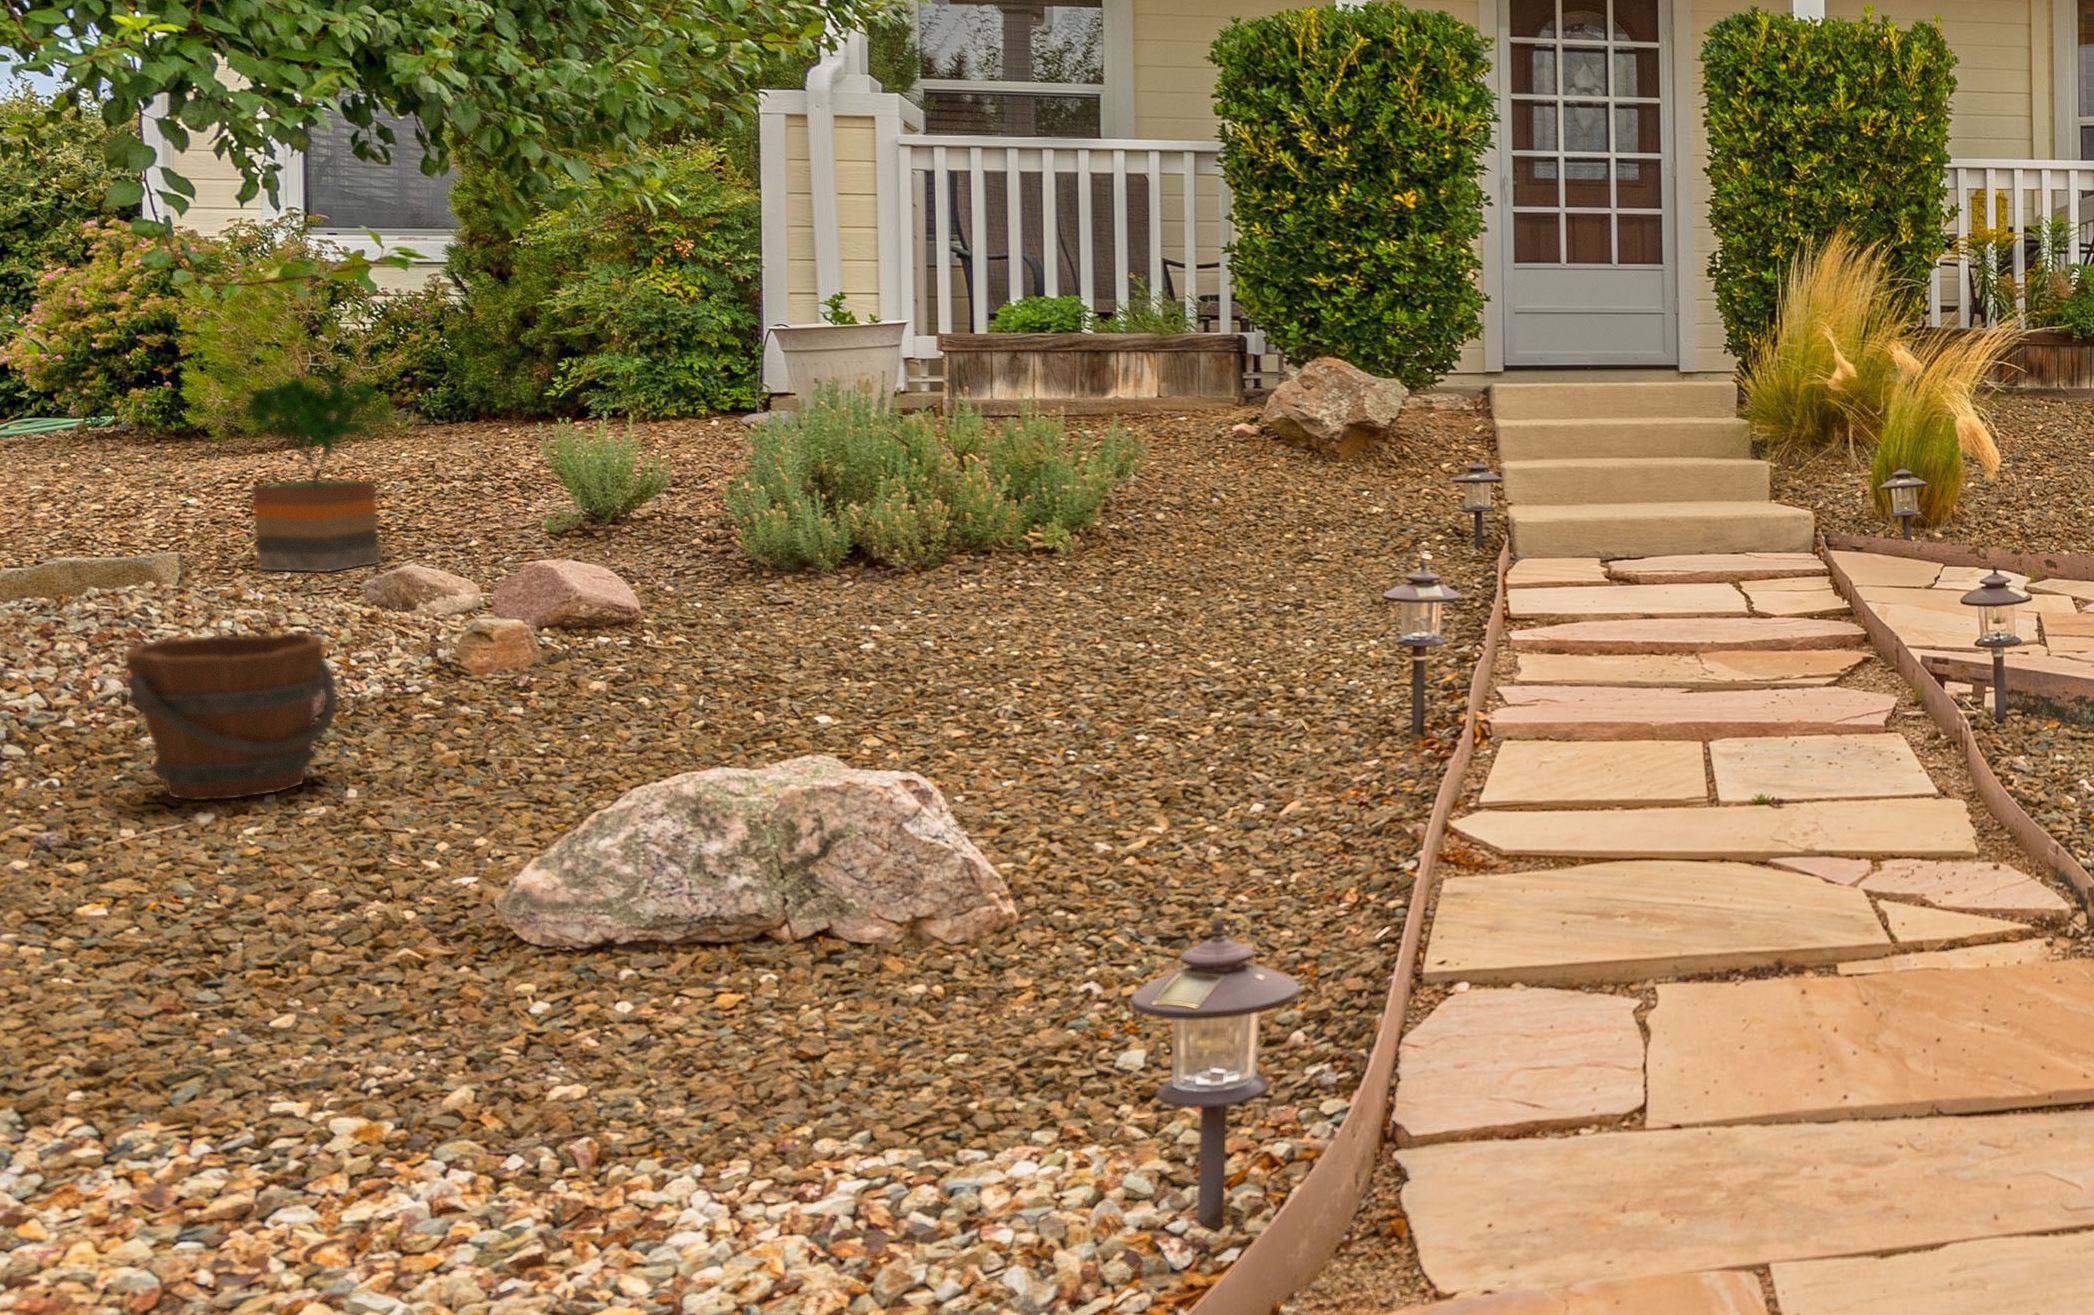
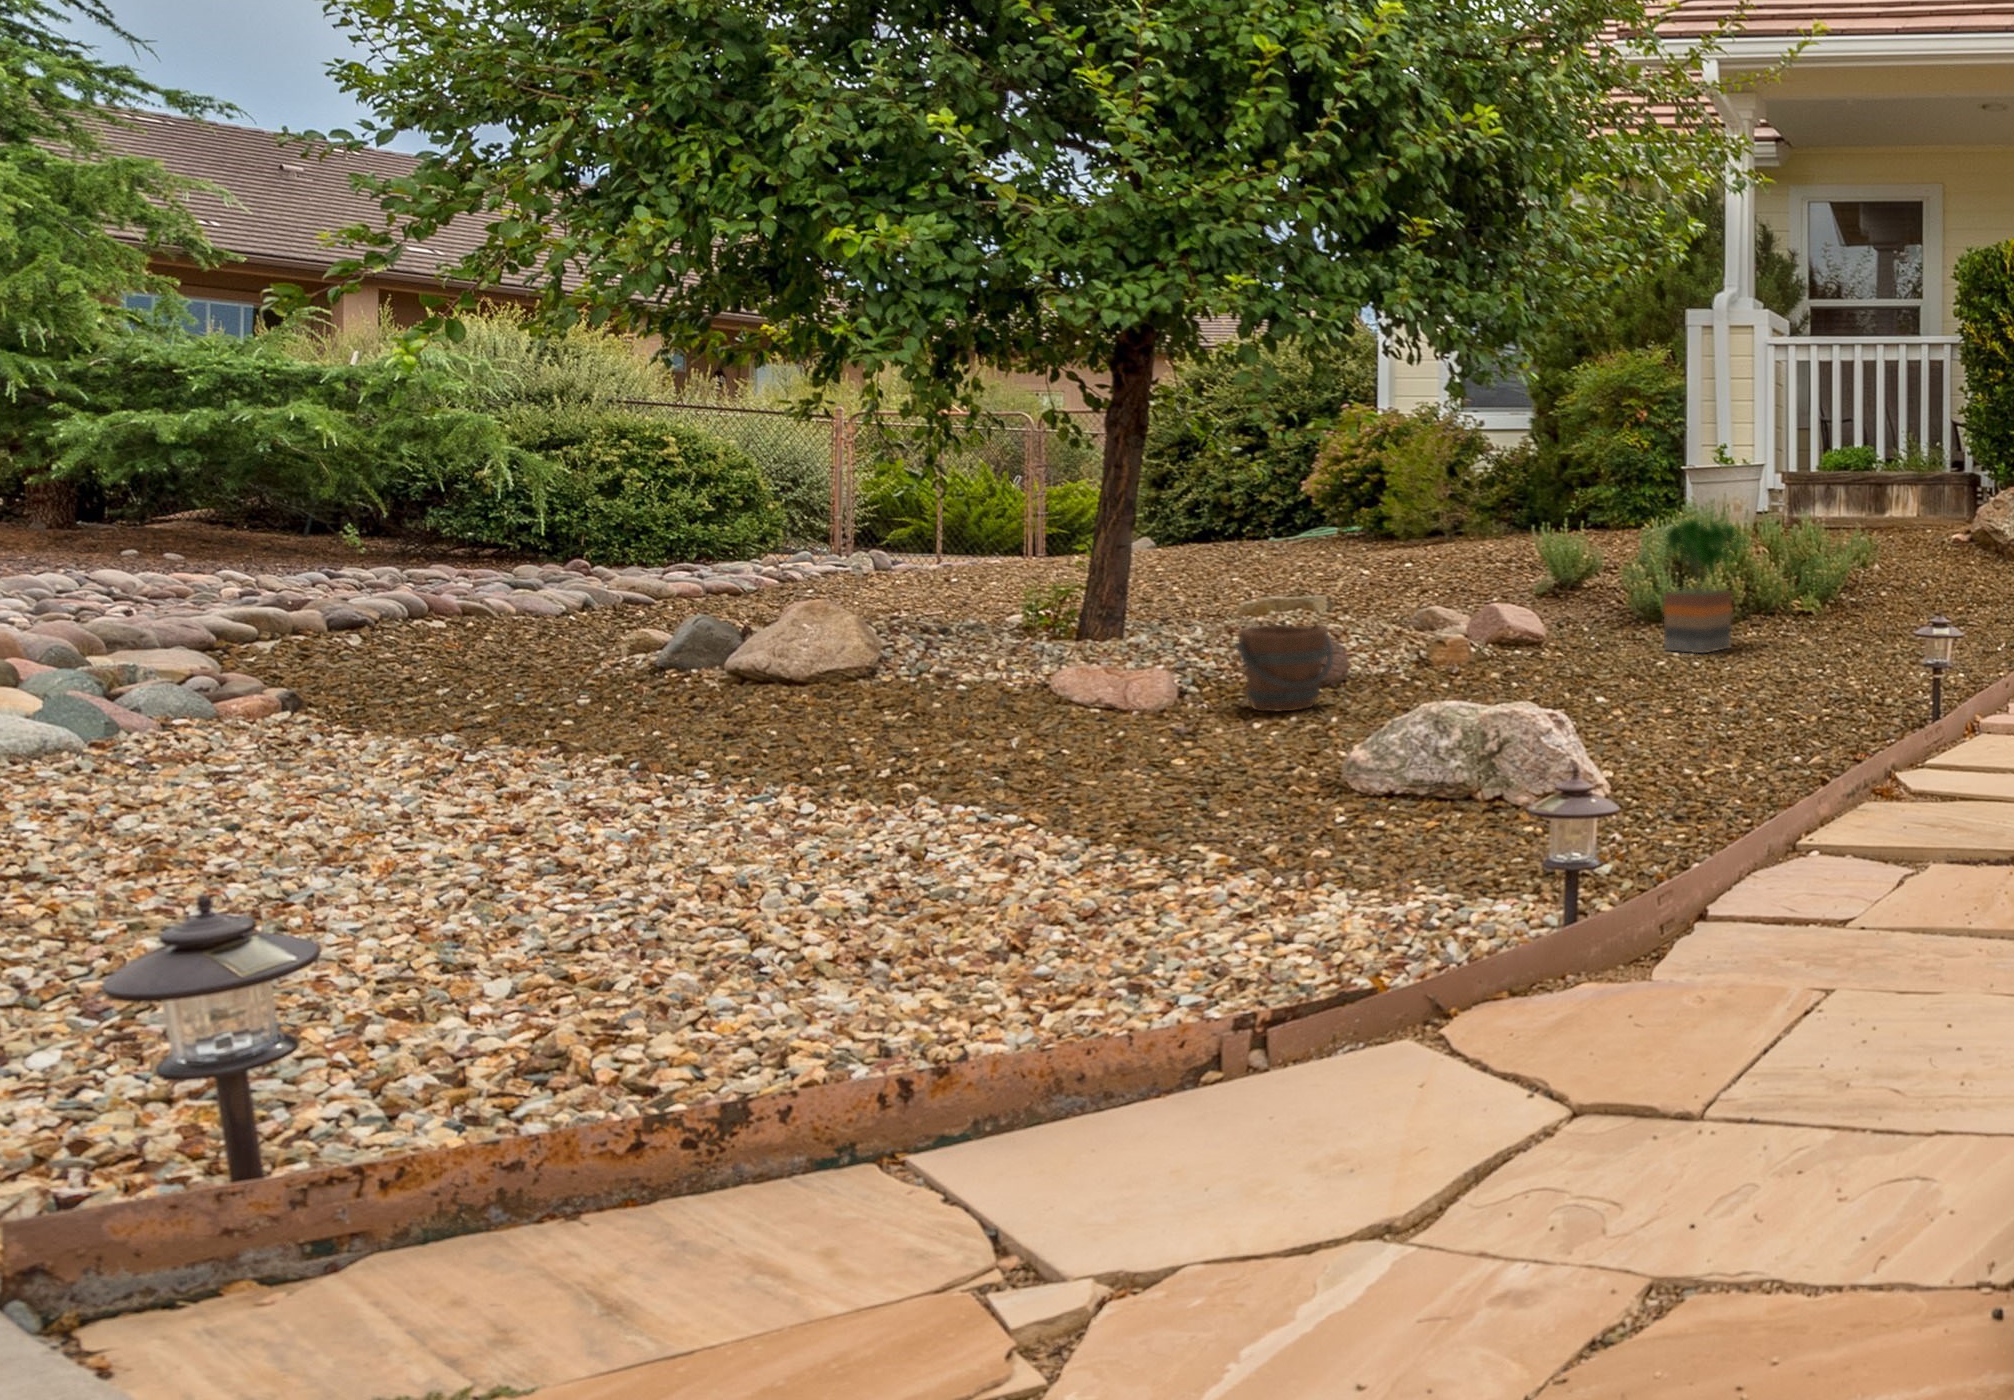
potted tree: present [244,379,393,572] -> present [1664,520,1744,653]

